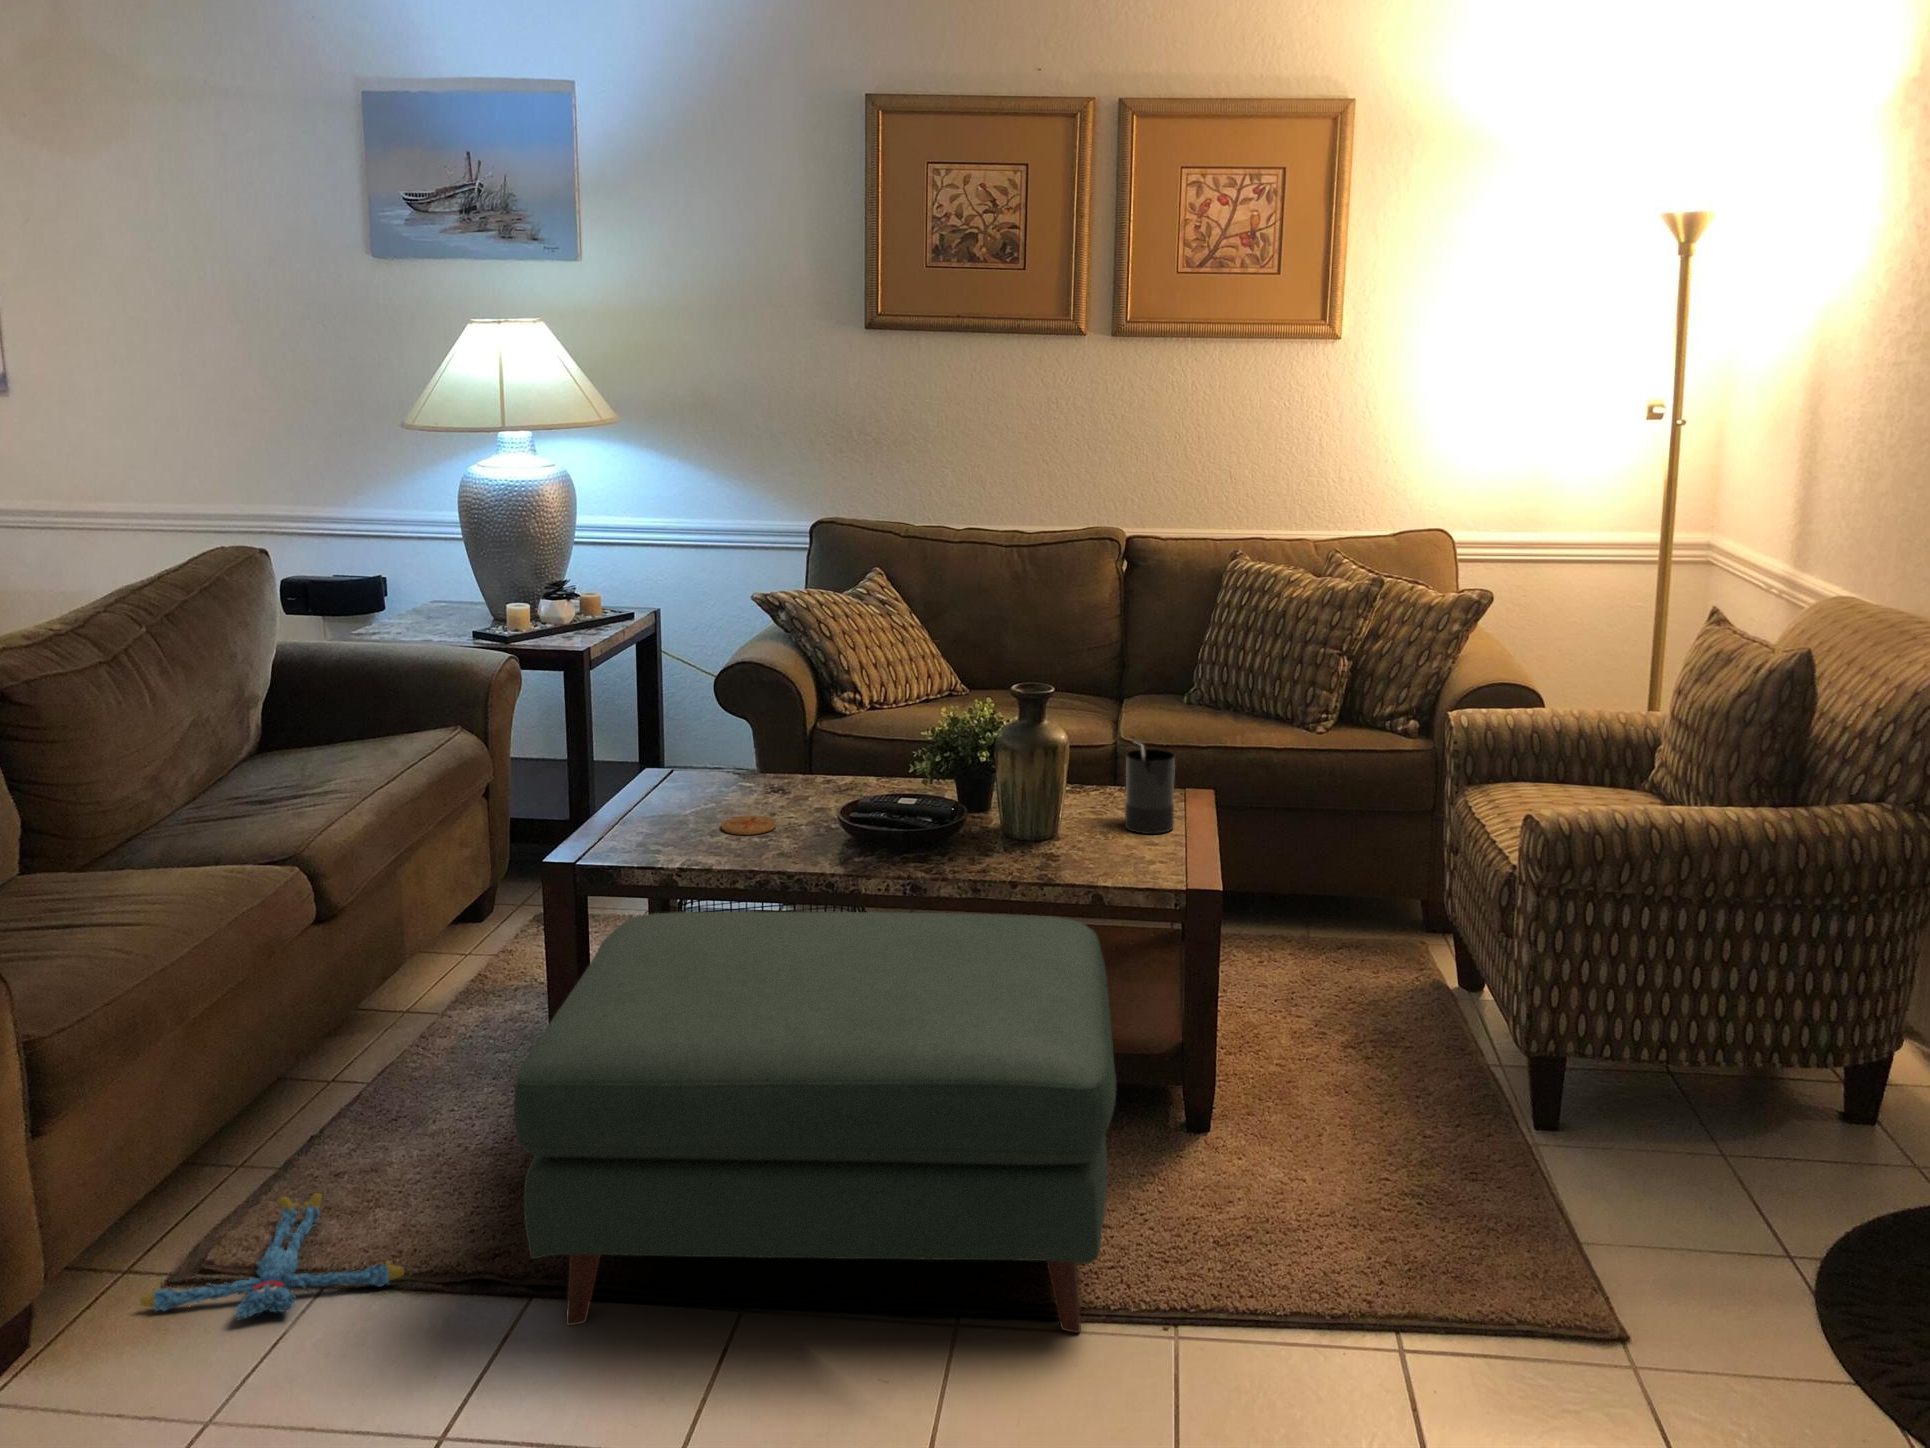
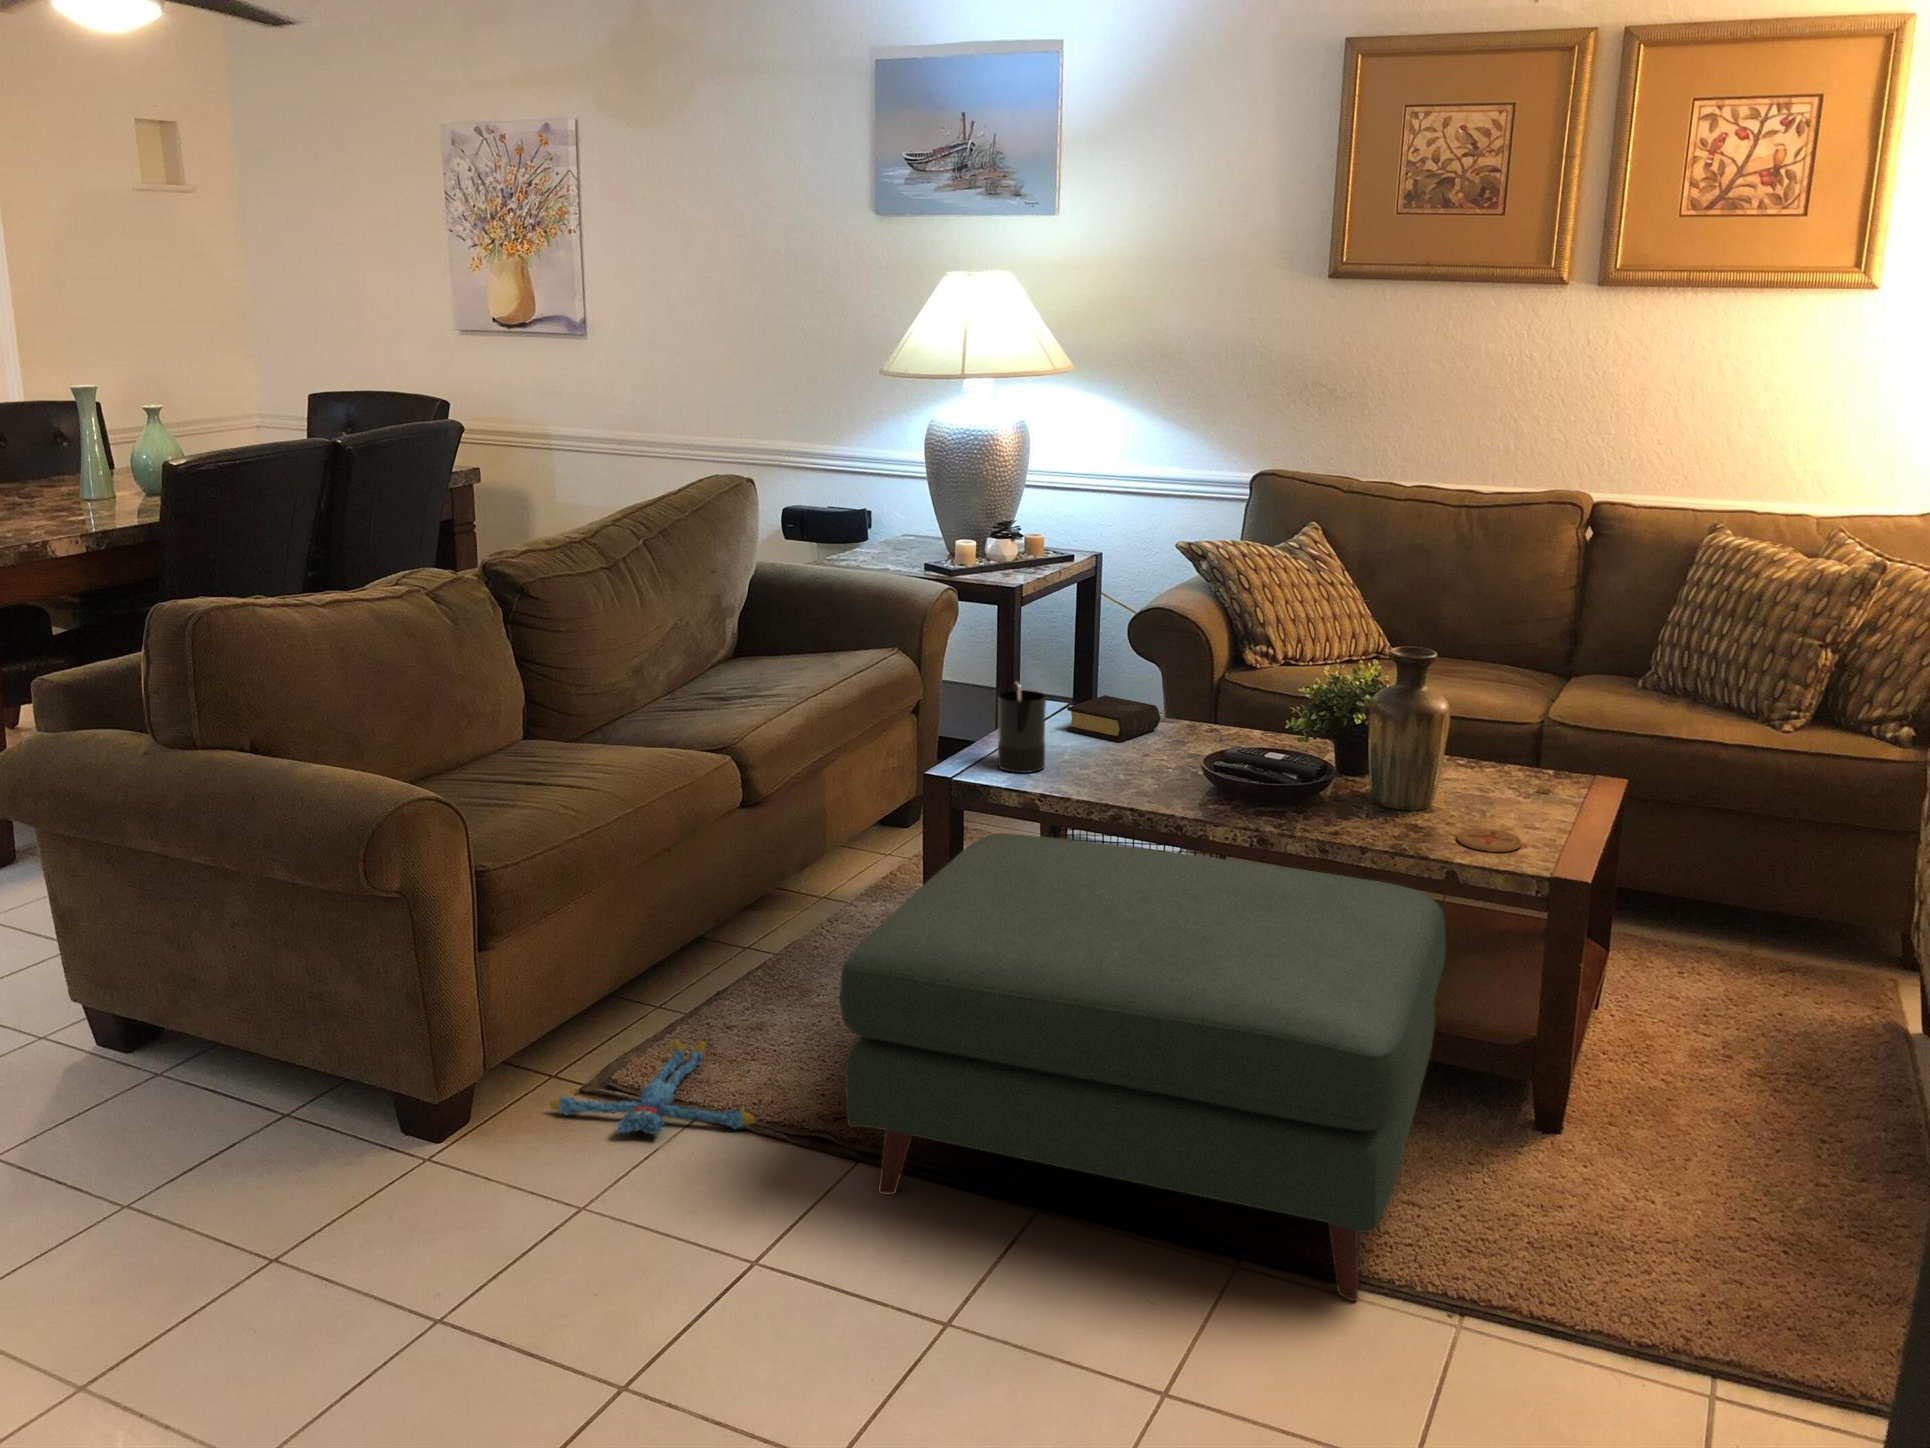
candle: present [1125,744,1175,834] -> present [998,683,1046,773]
book: none [677,757,773,804] -> present [1067,695,1161,742]
coaster: present [721,815,776,835] -> present [1457,828,1522,852]

